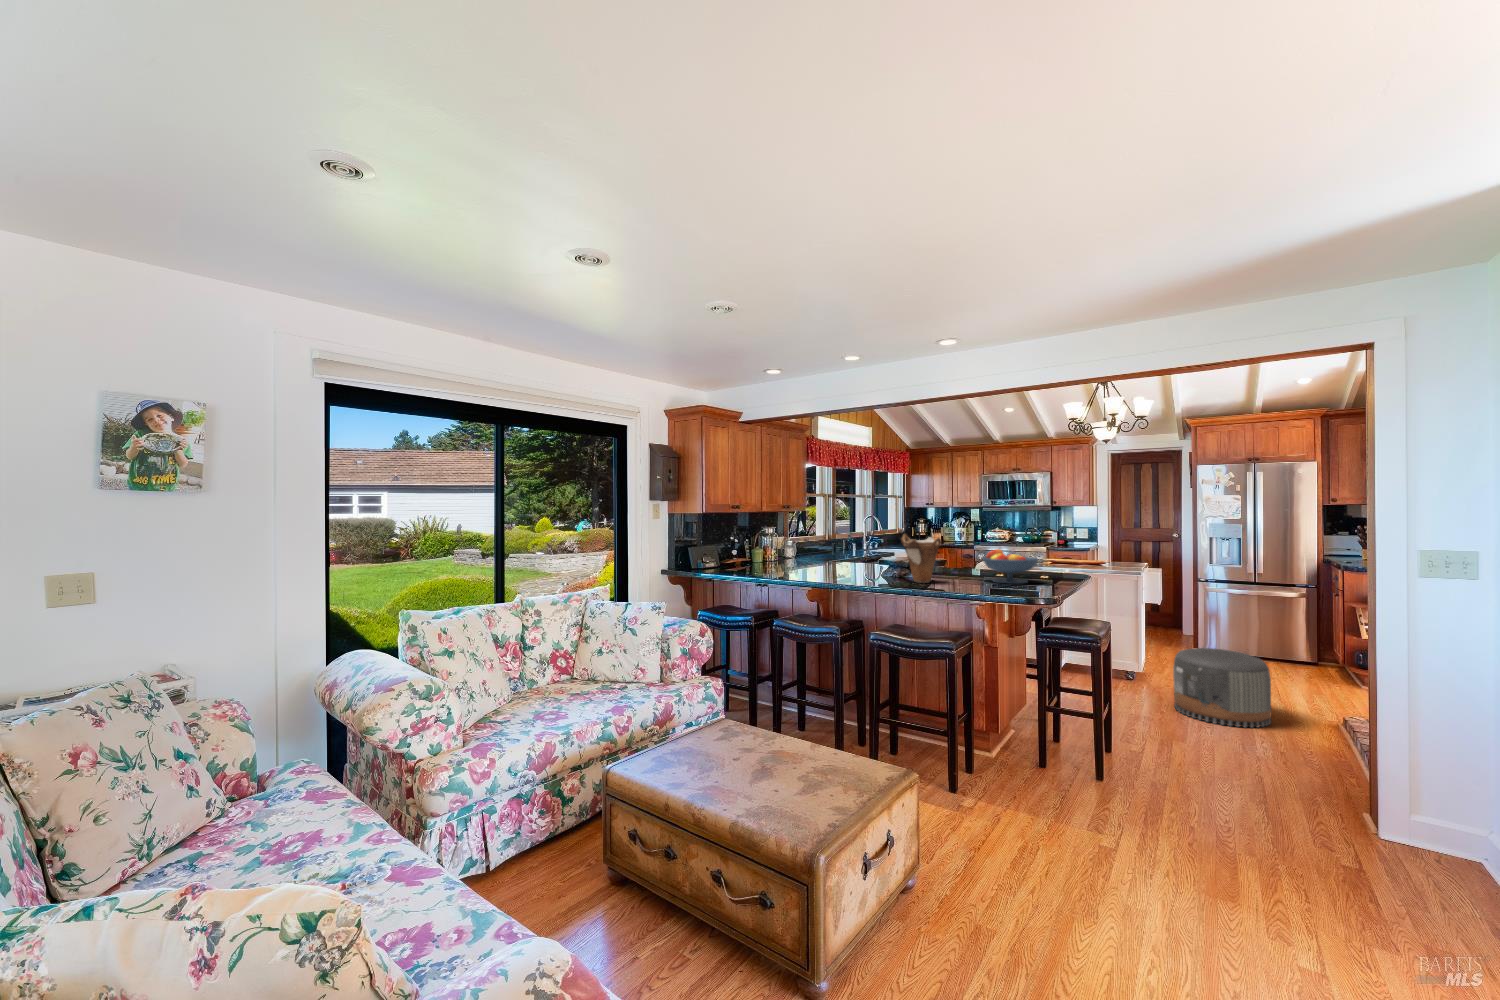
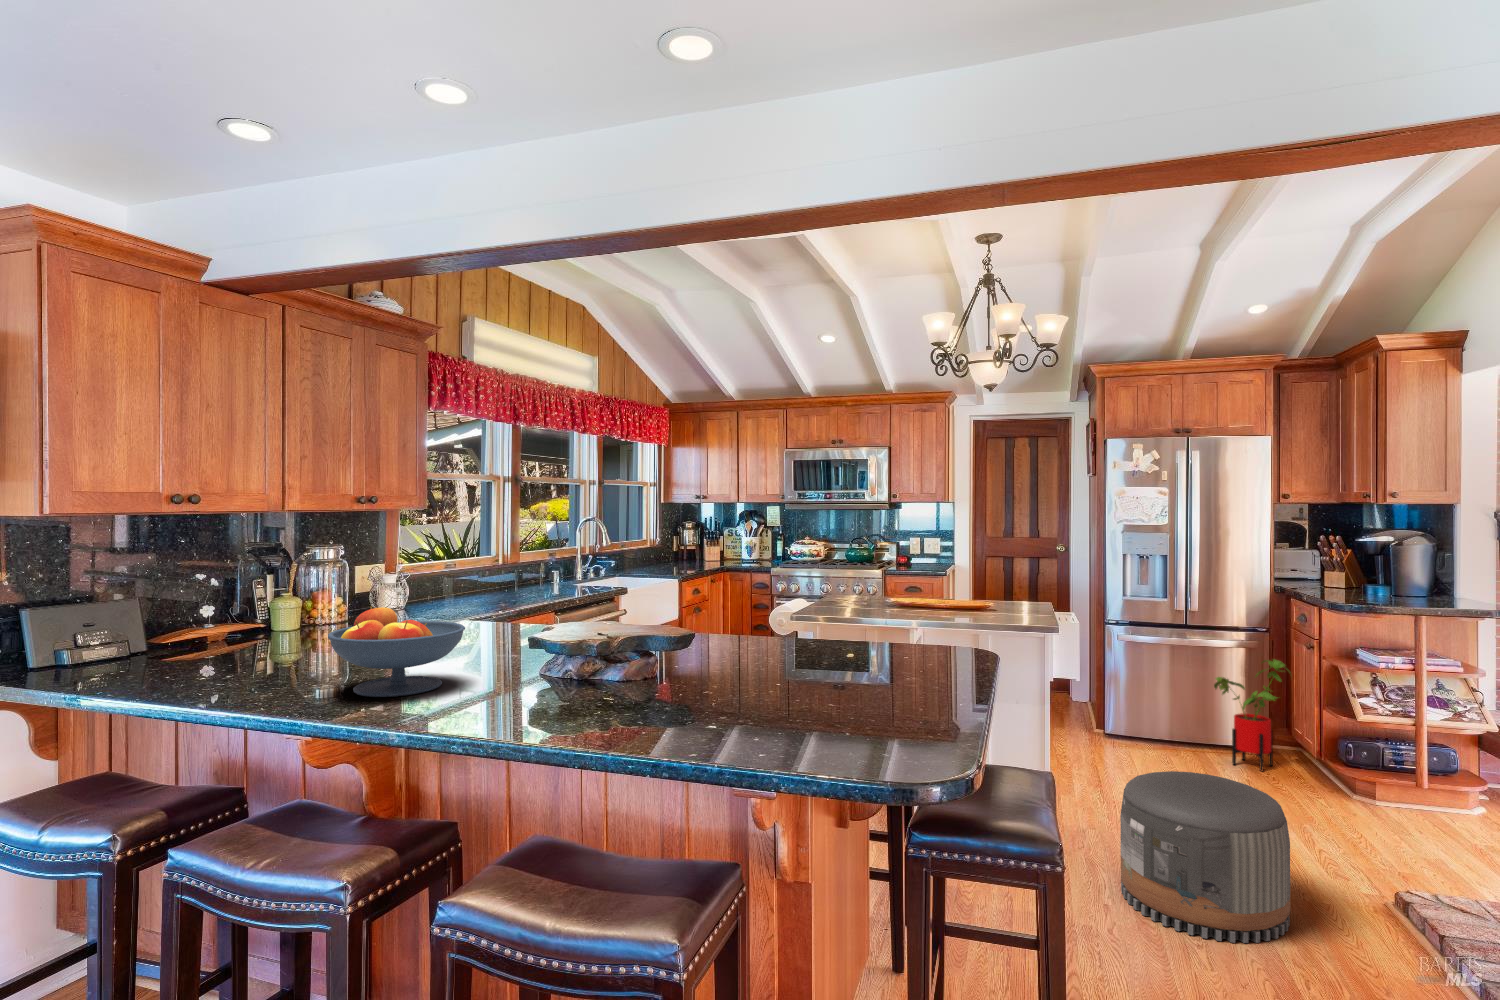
vase: present [901,534,942,583] -> none [572,569,671,699]
fruit bowl: present [983,549,1038,584] -> present [328,607,465,697]
house plant: none [1272,603,1328,672] -> present [1214,659,1289,771]

